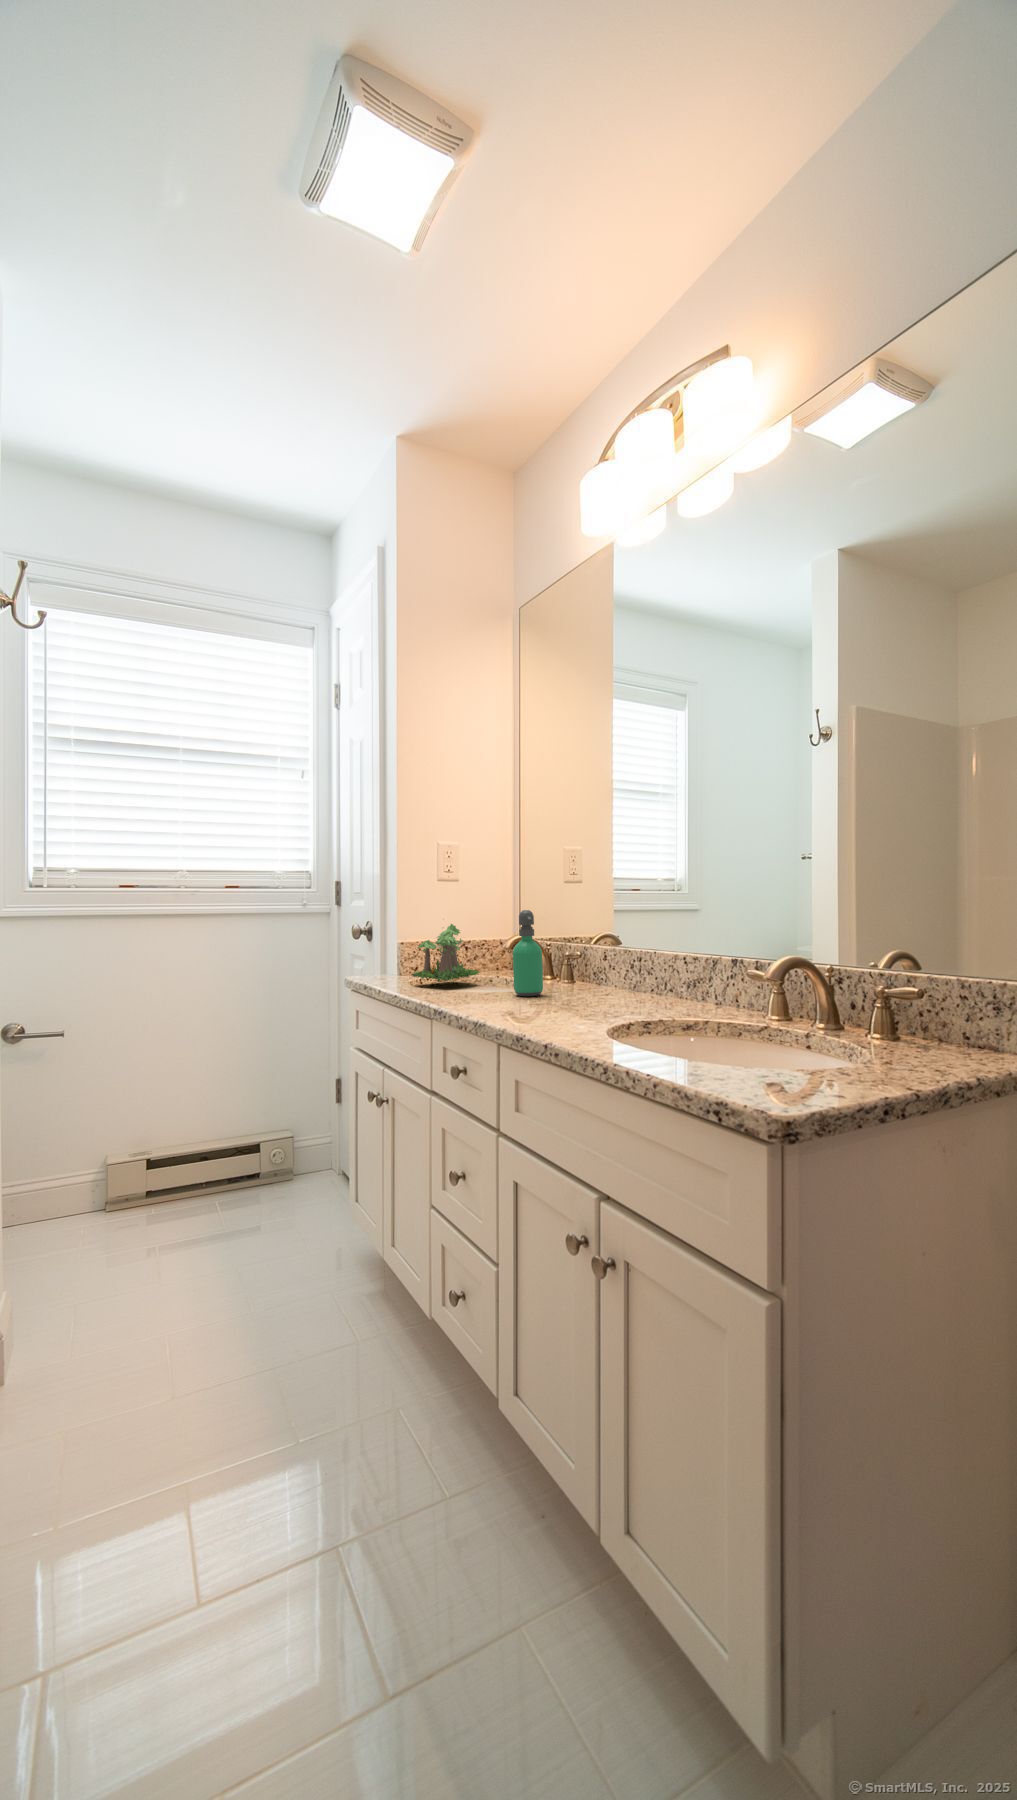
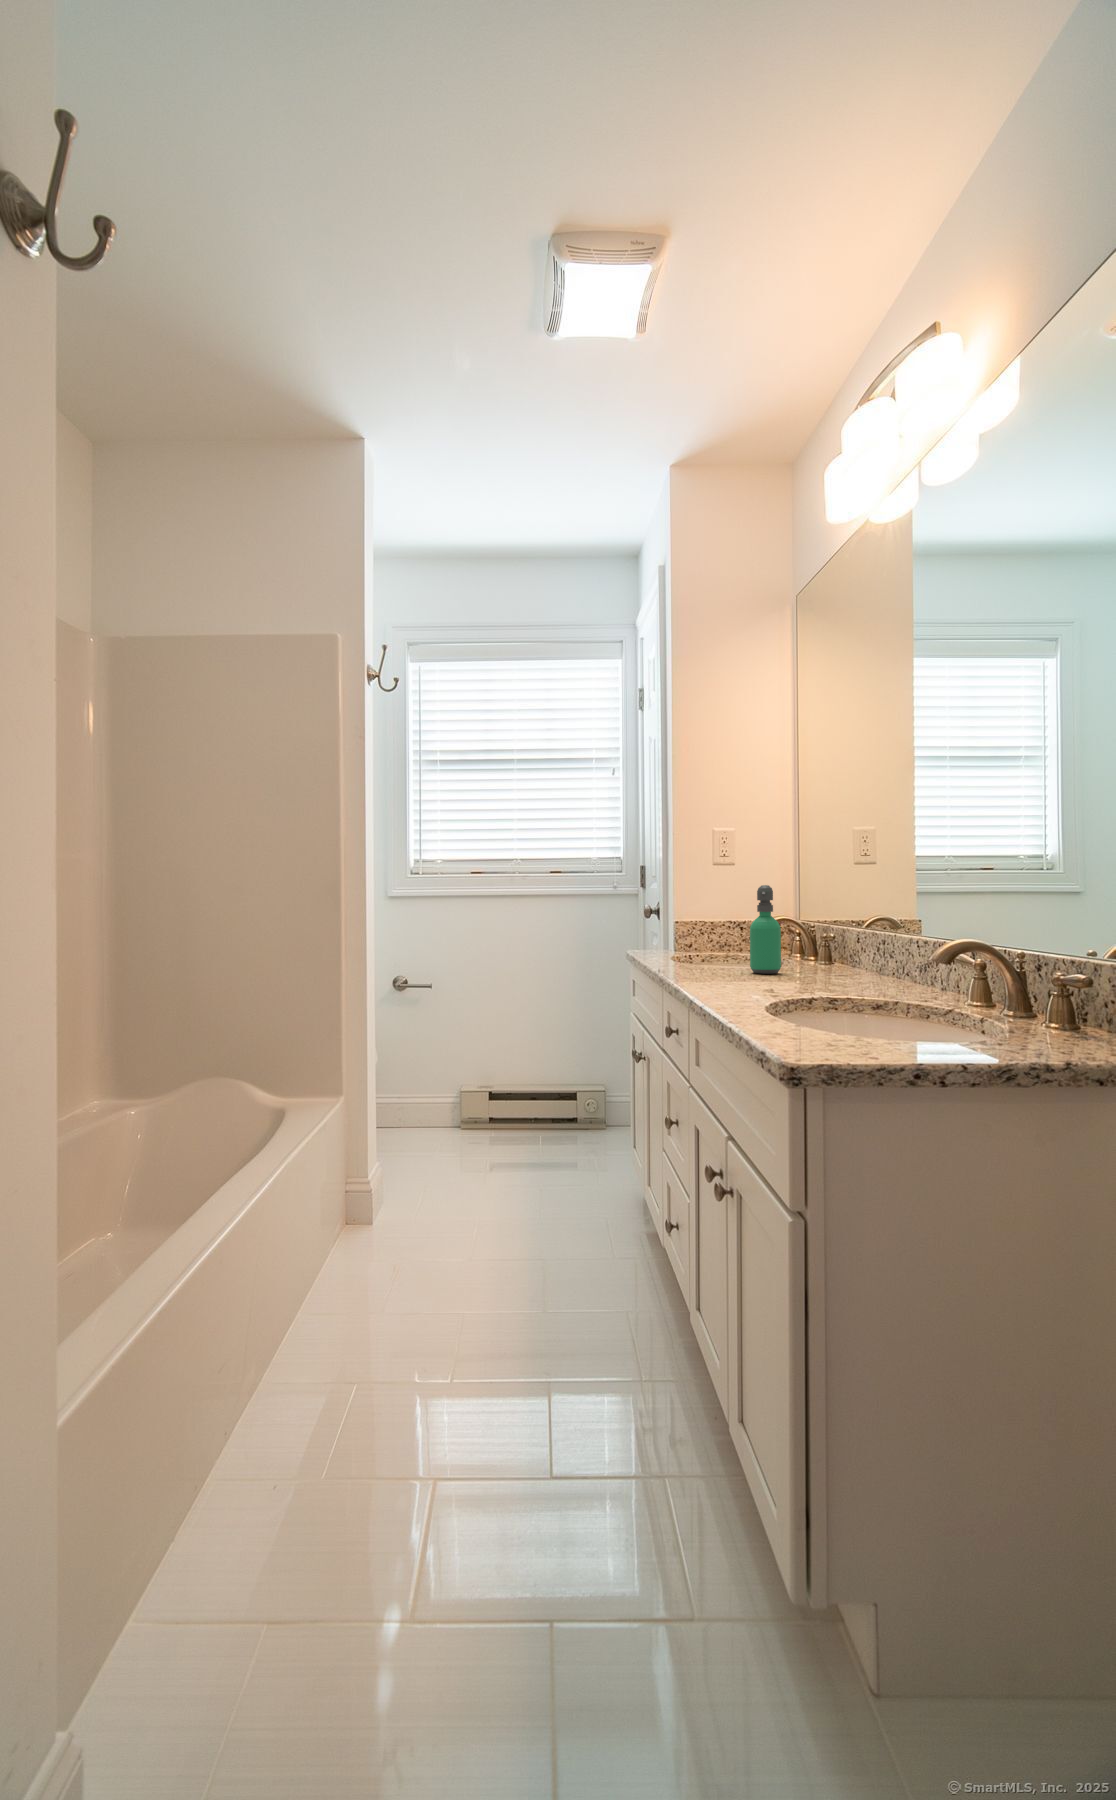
plant: present [412,924,479,982] -> none [669,874,738,961]

